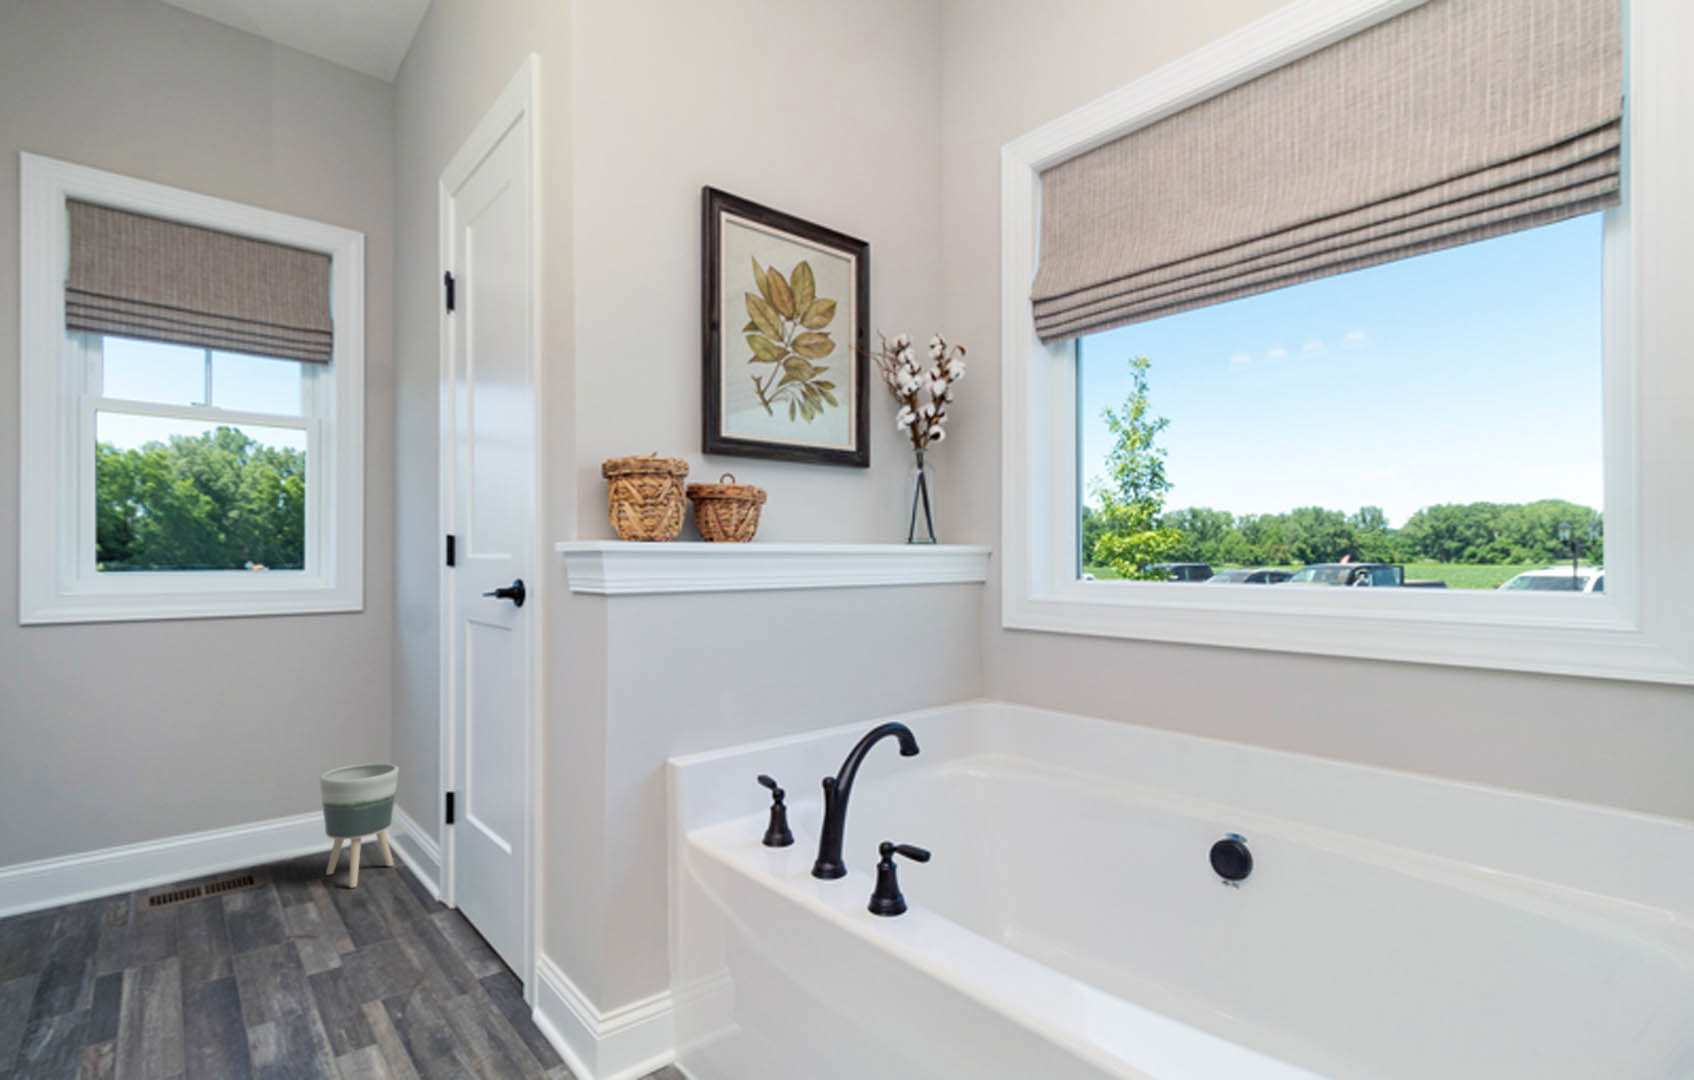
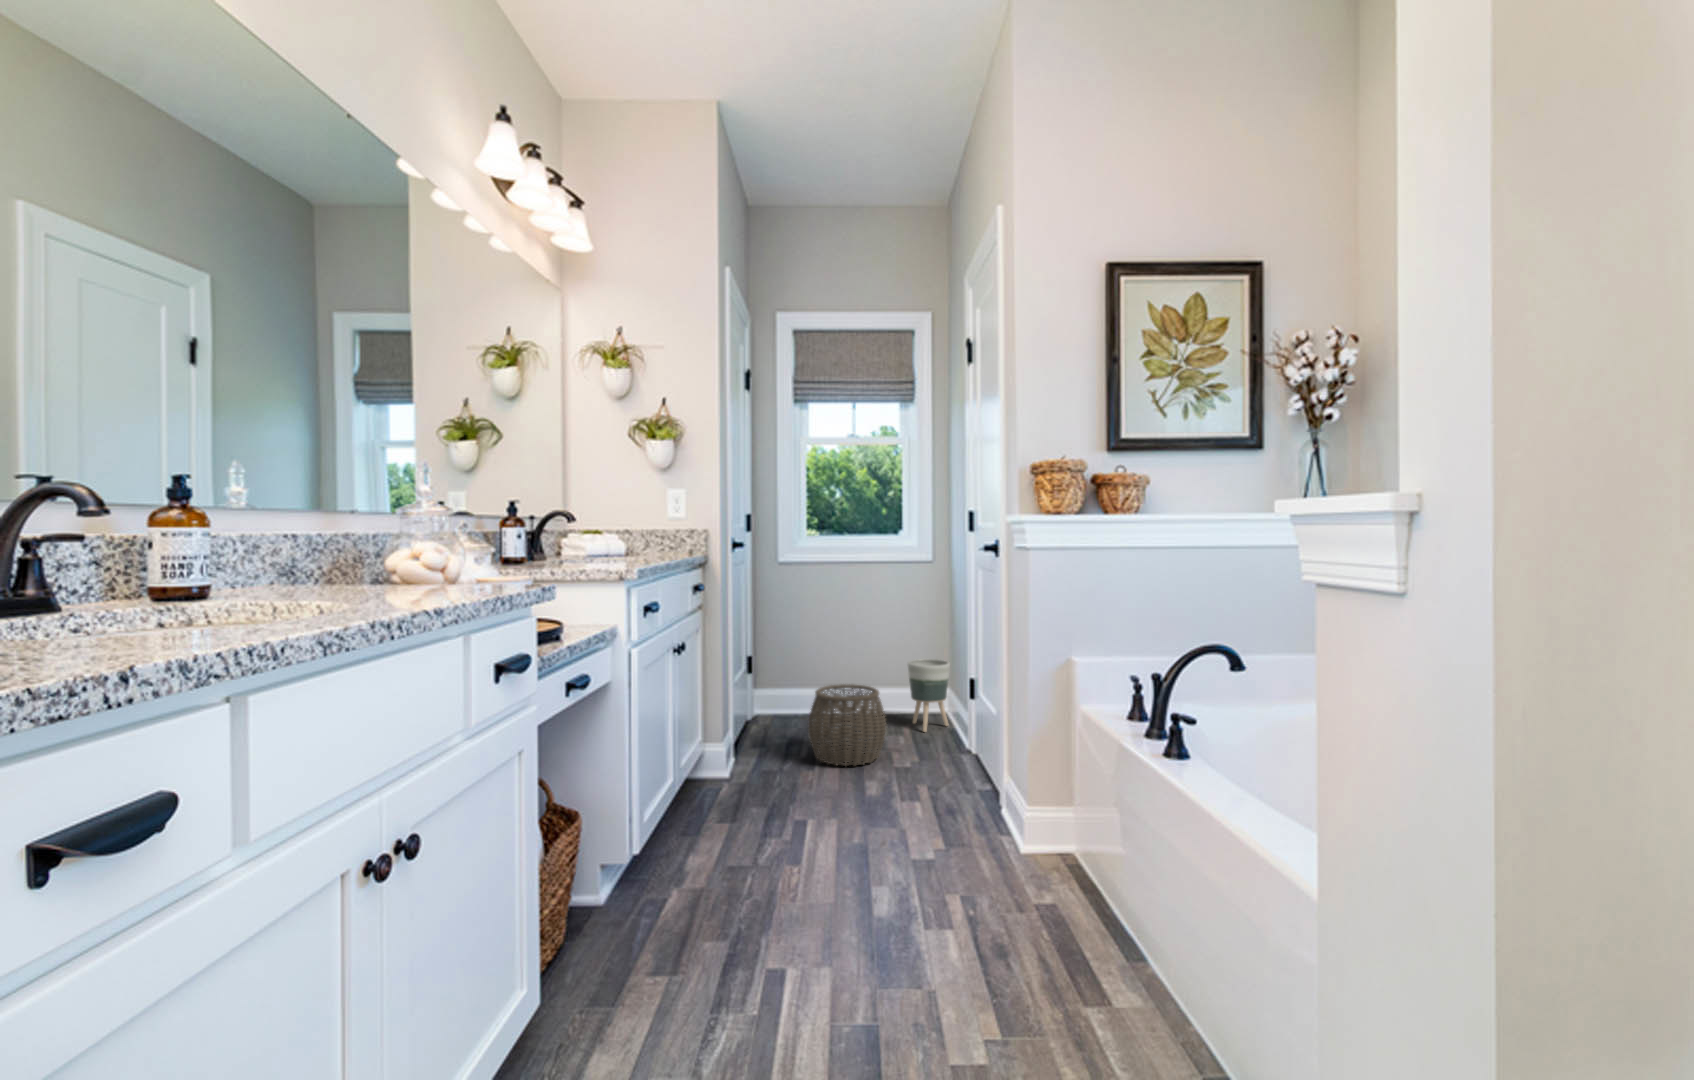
woven basket: none [97,841,290,1021] -> present [808,684,886,766]

